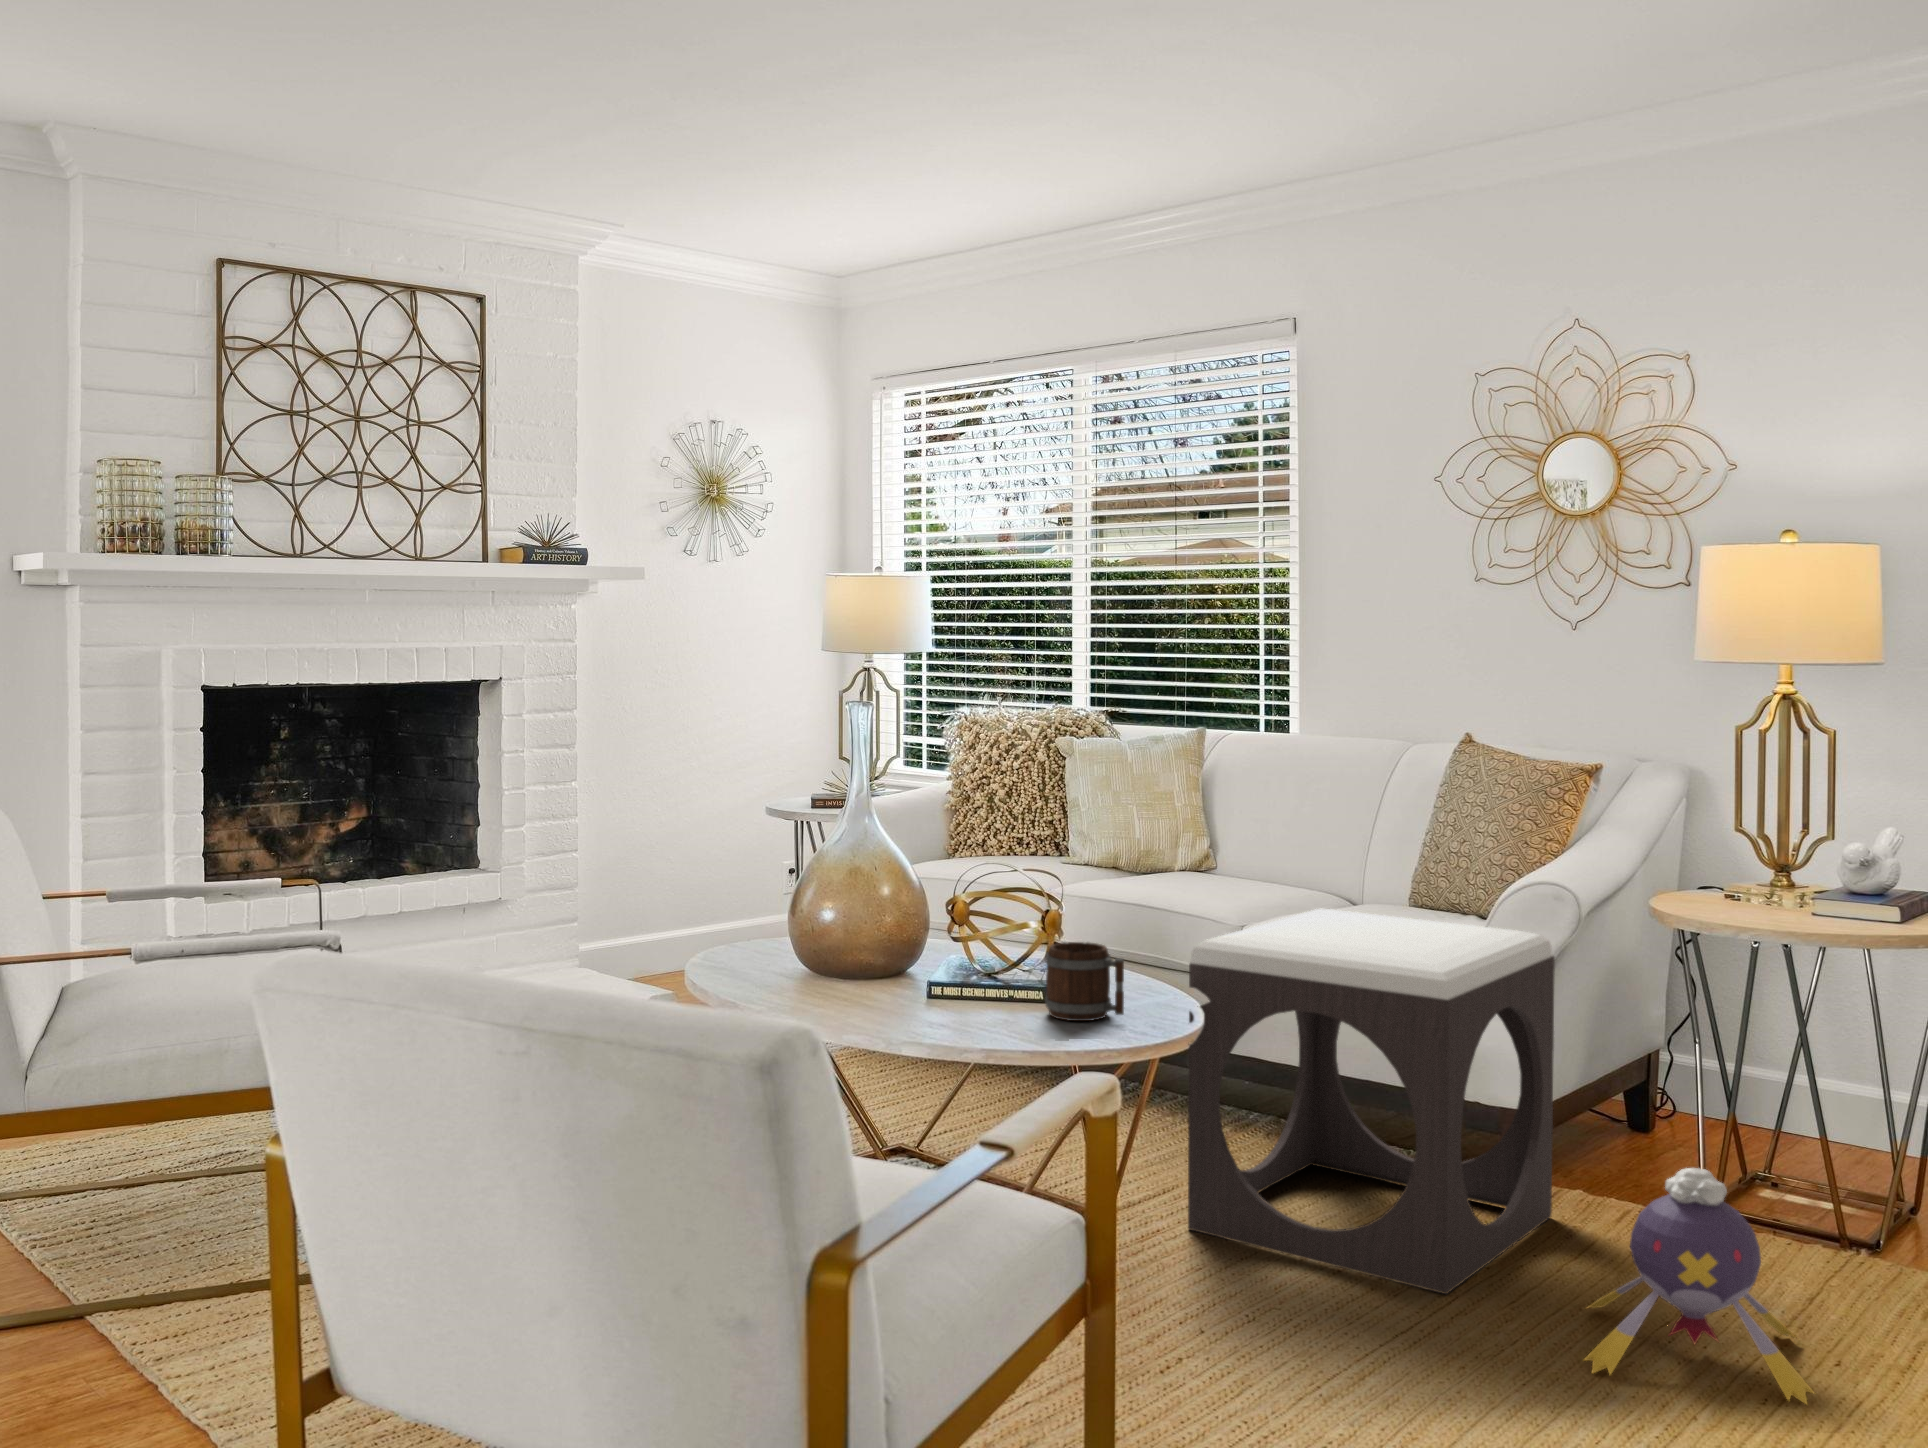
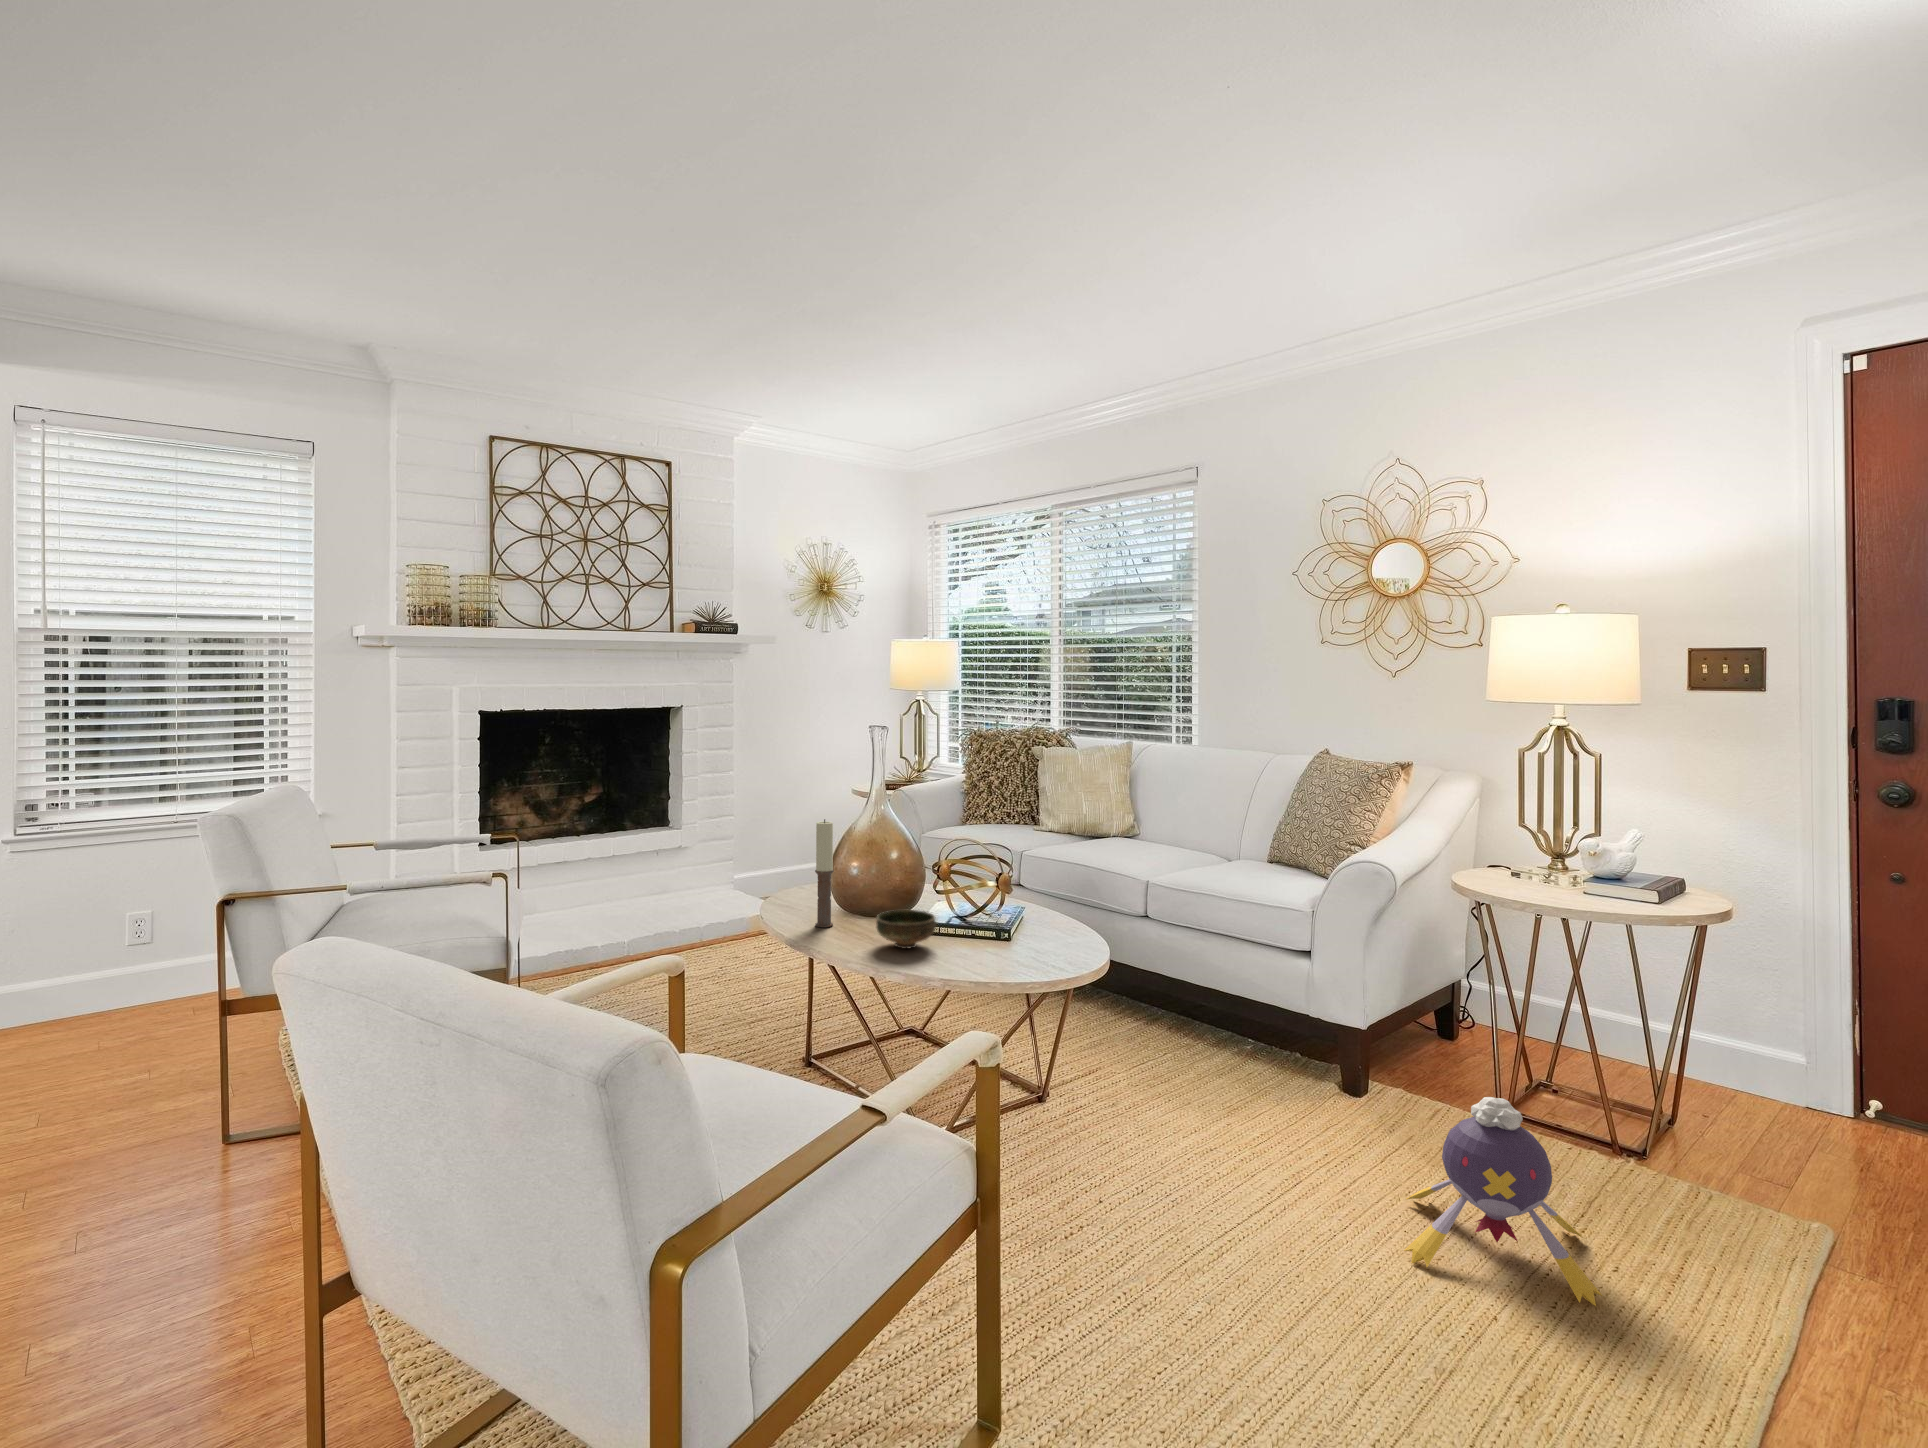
candle: none [789,838,815,988] -> present [815,819,834,927]
footstool: present [1188,908,1555,1294] -> none [1103,875,1381,1180]
mug: present [1045,942,1124,1021] -> none [992,900,1049,960]
bowl: none [885,960,967,1011] -> present [876,910,936,949]

